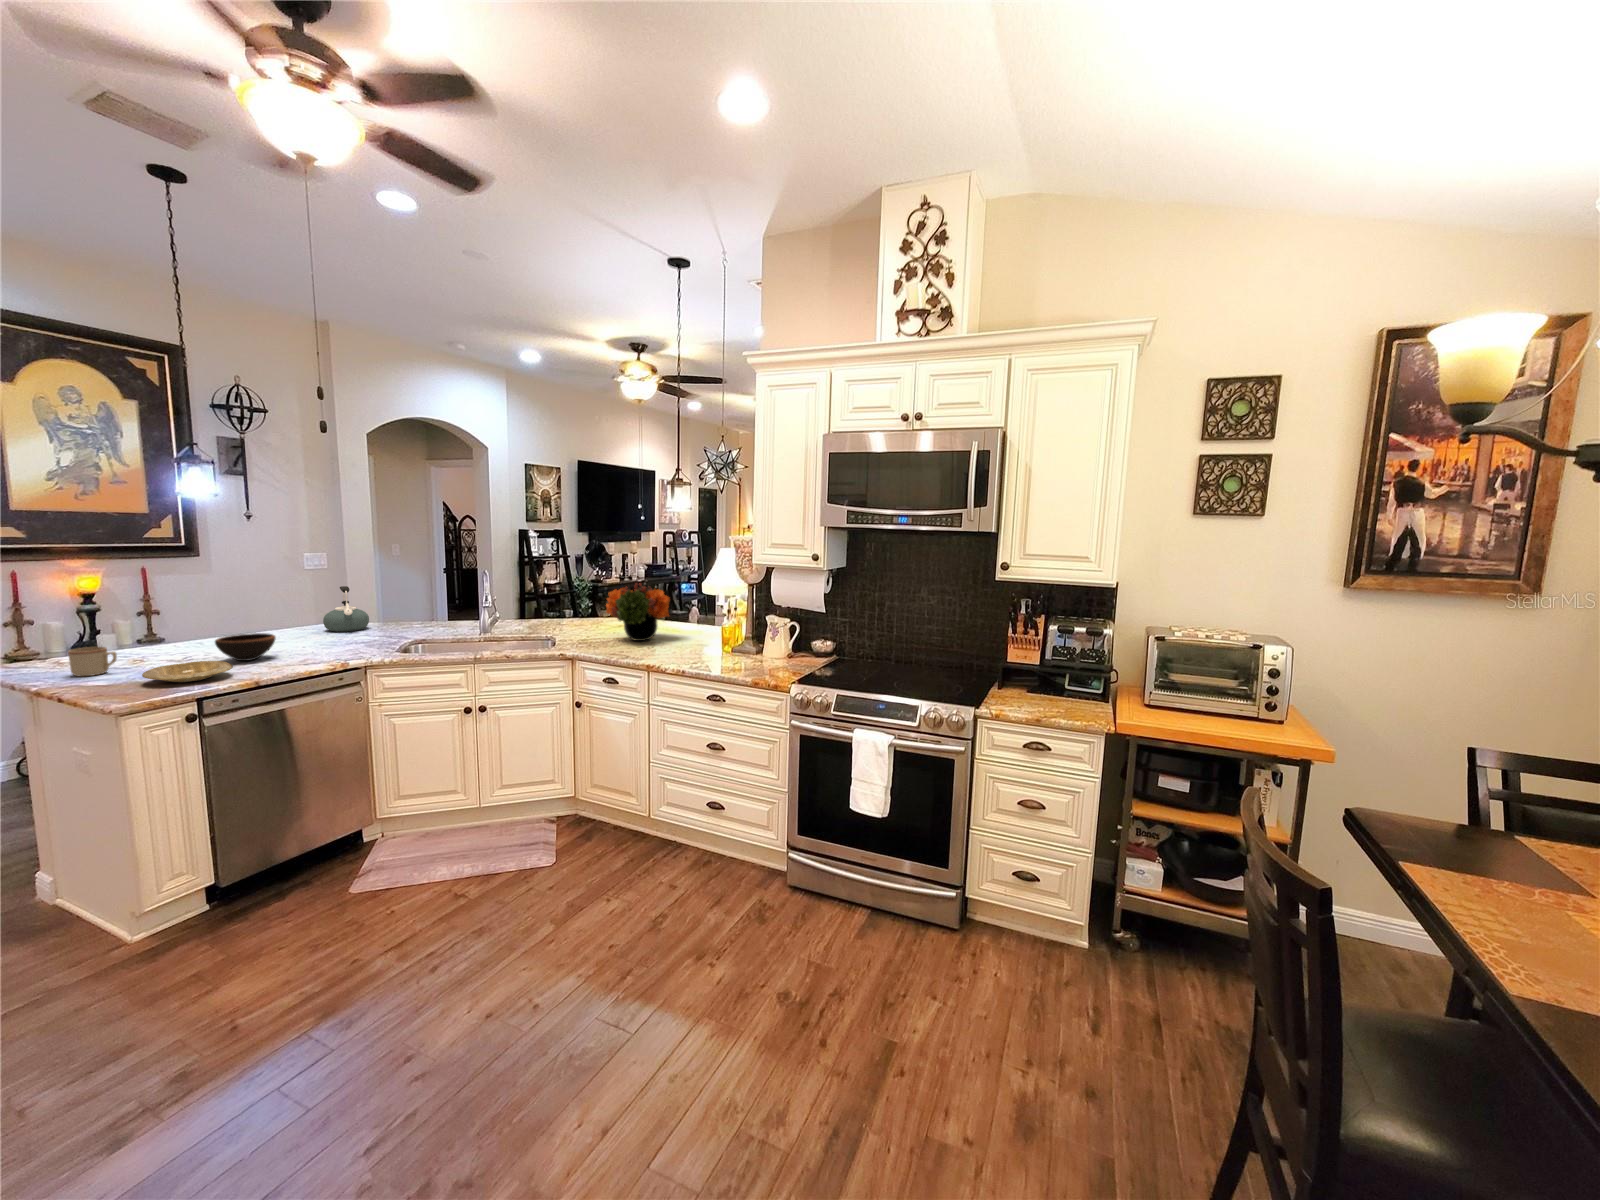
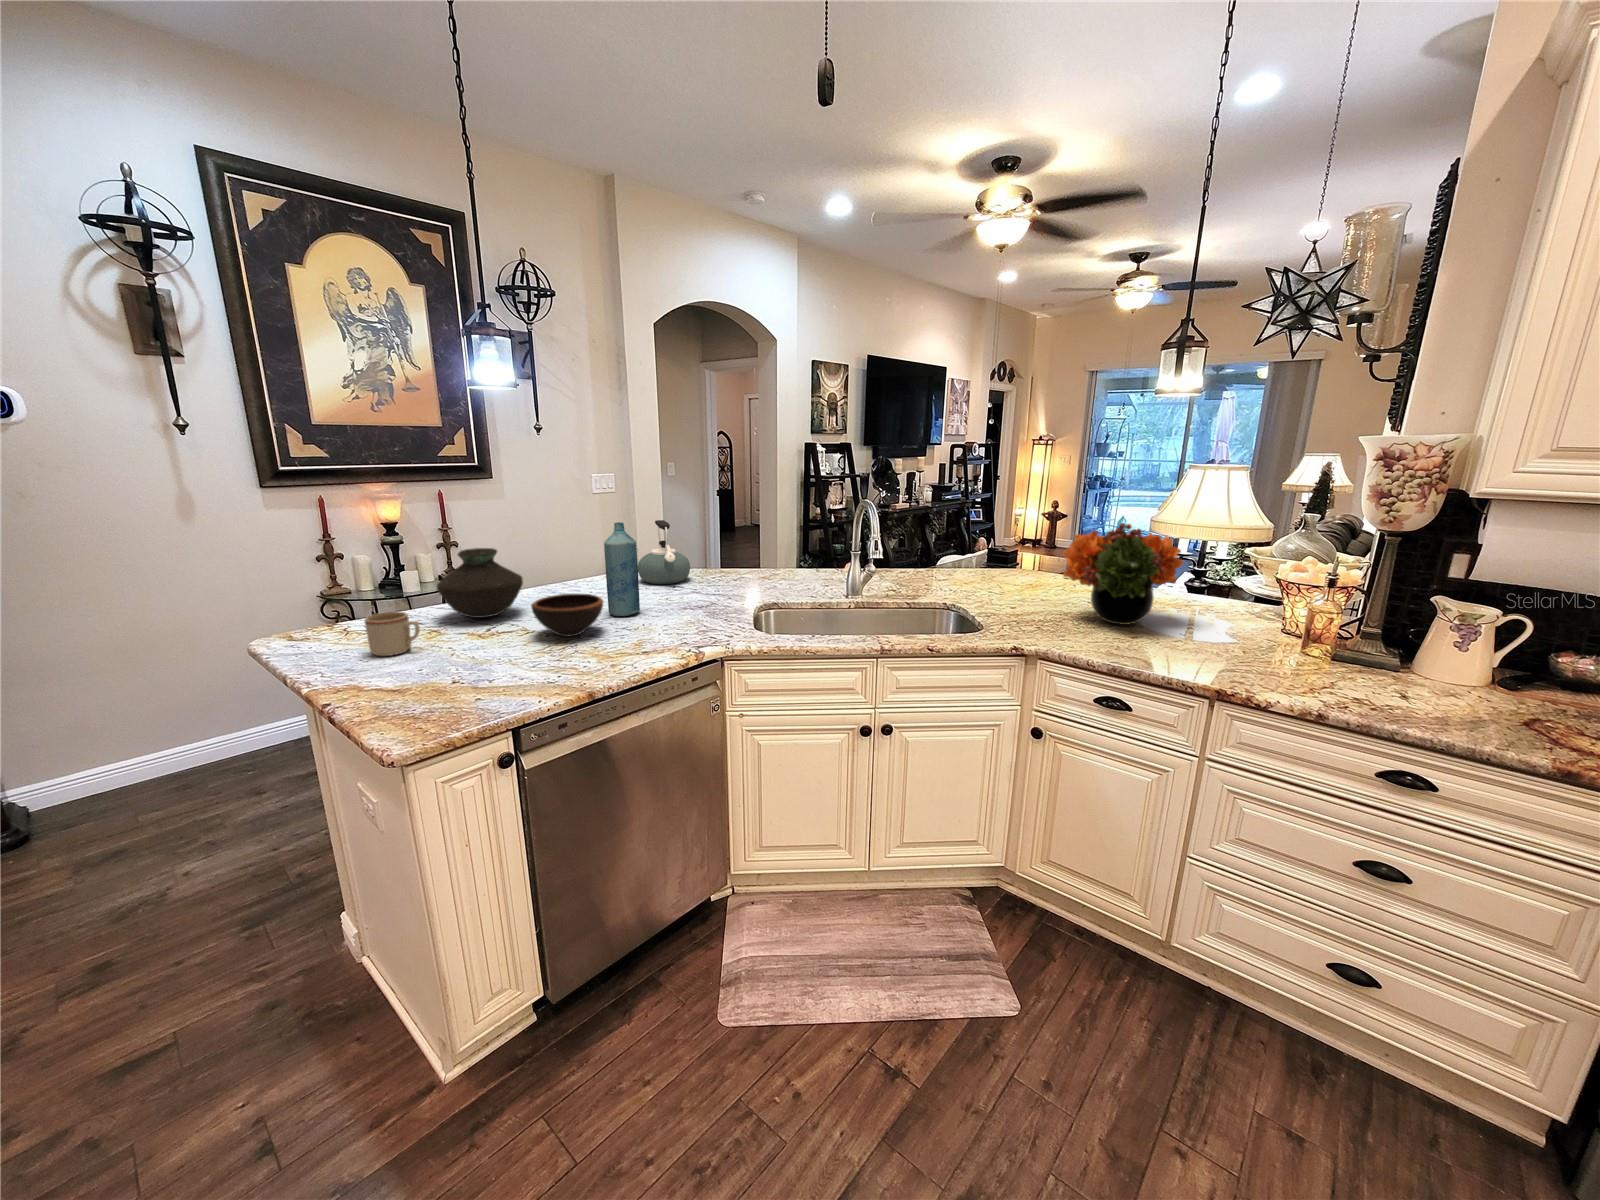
bottle: none [282,586,312,650] -> present [604,522,640,616]
vase: none [134,605,213,654] -> present [437,548,523,618]
plate: present [142,661,233,682] -> none [452,641,563,681]

